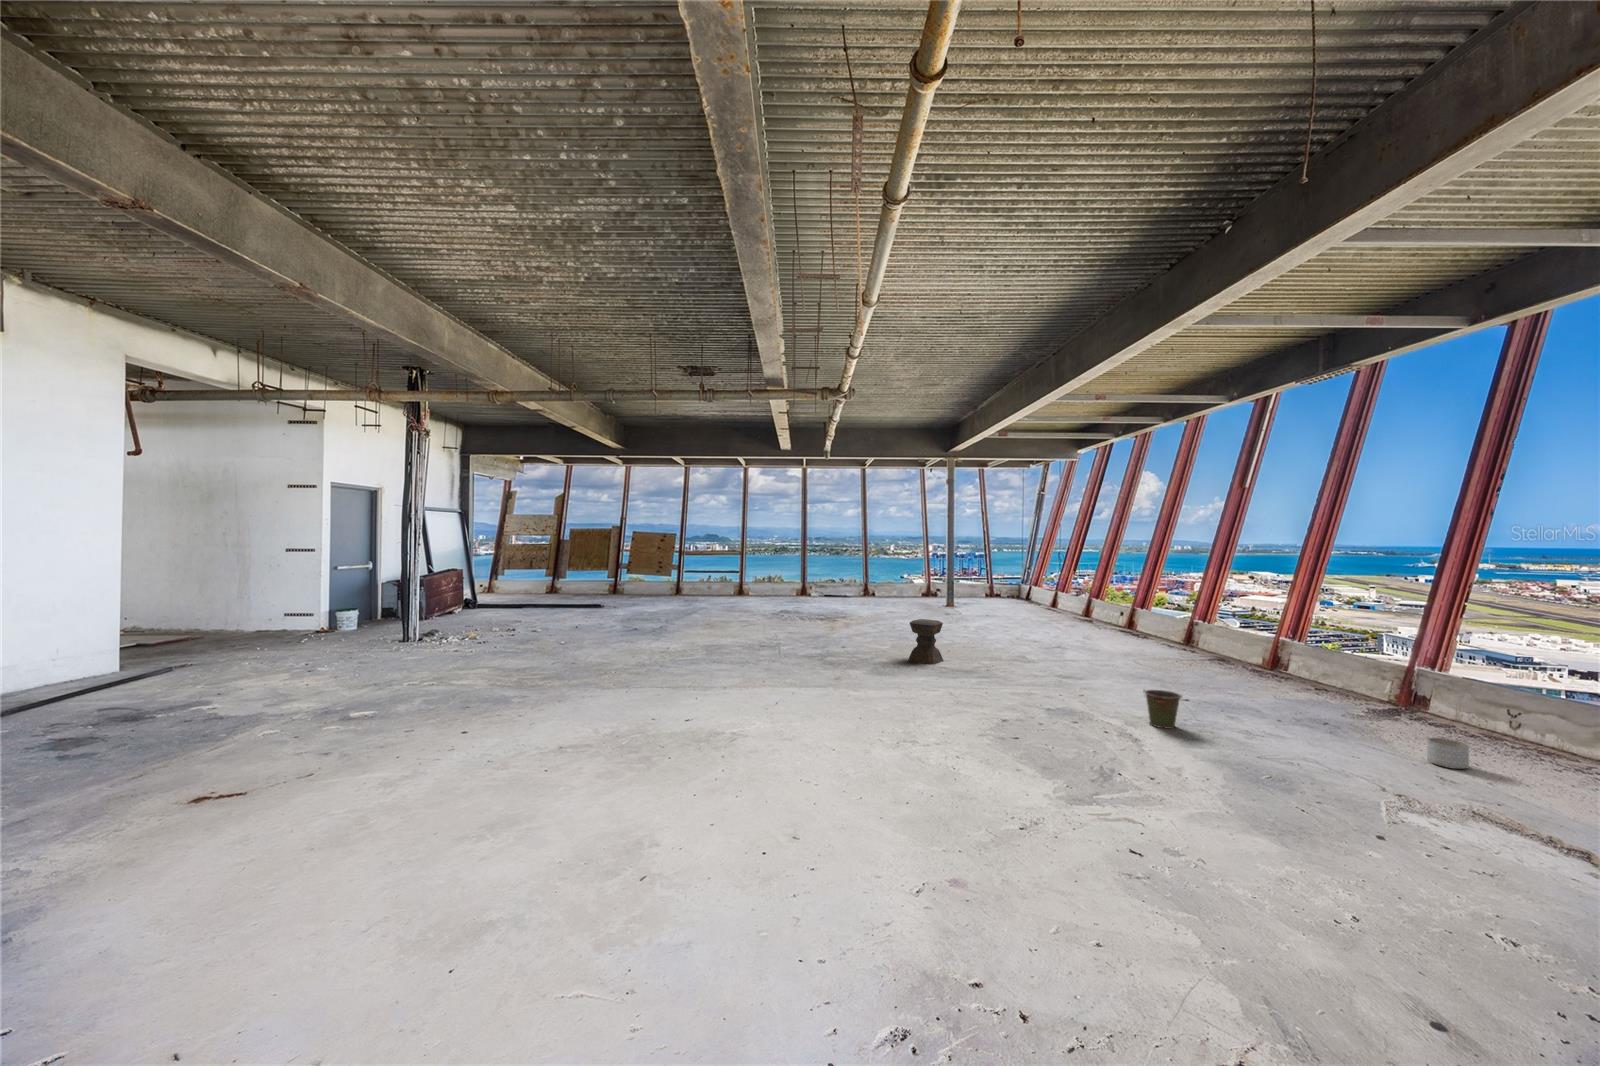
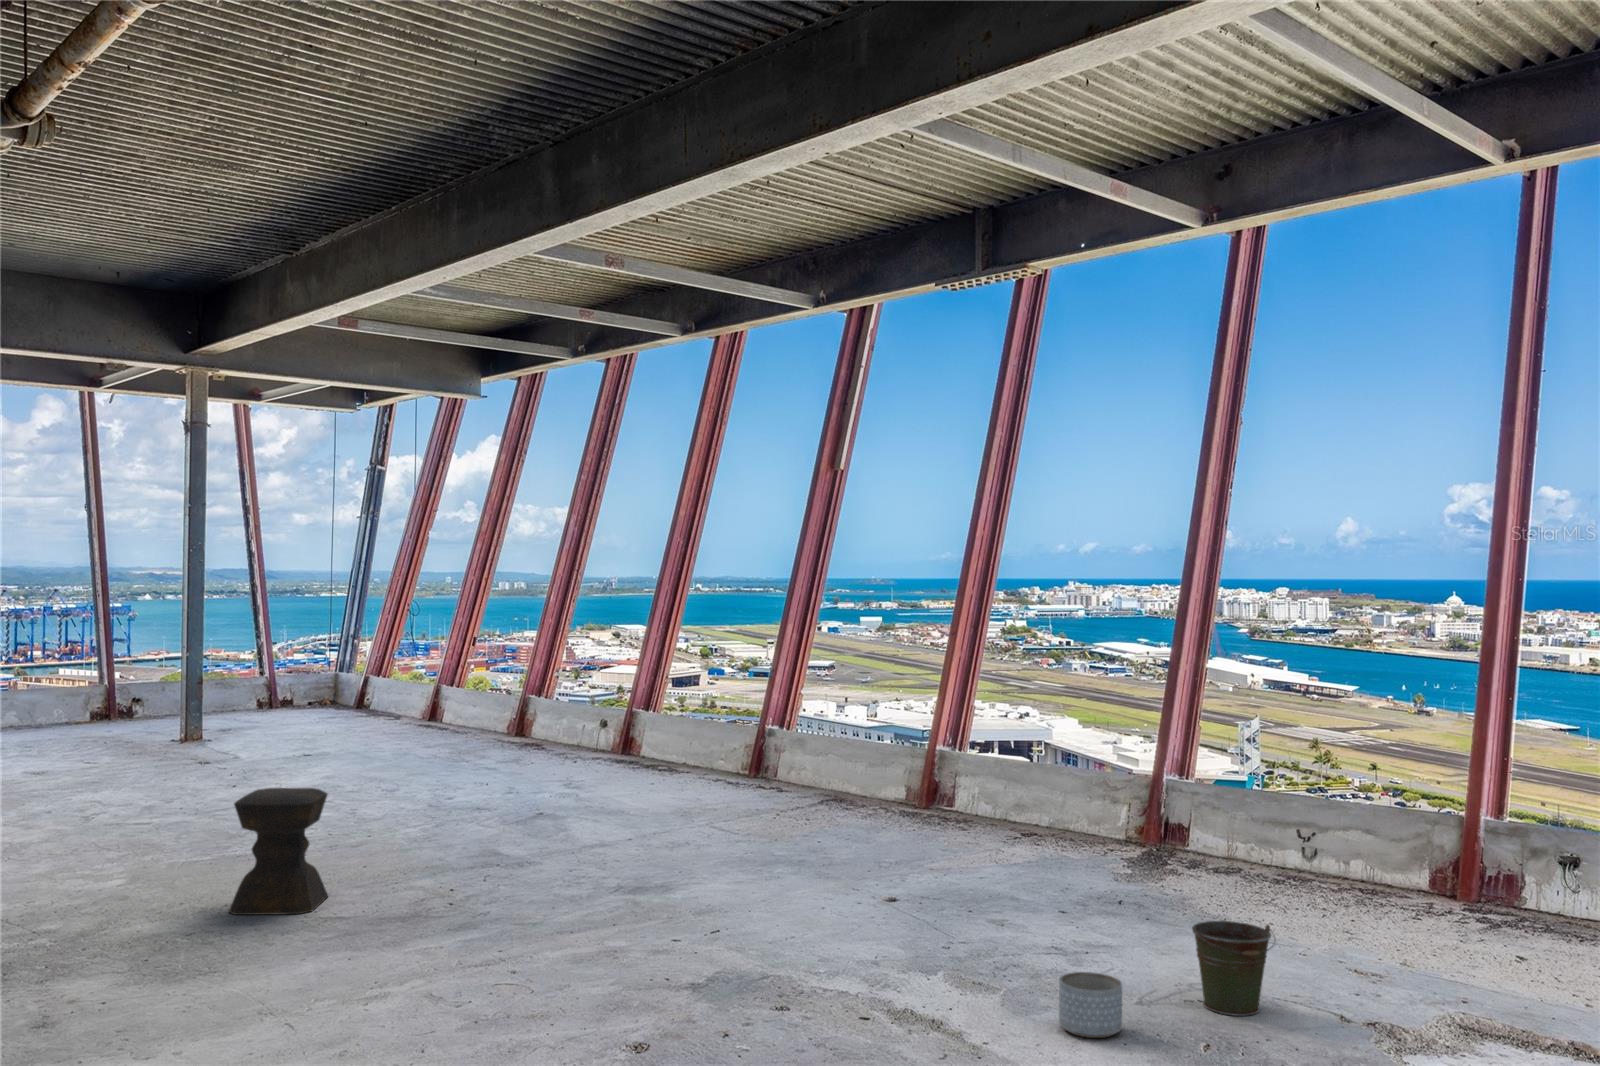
bucket: present [1143,690,1182,729] -> present [1192,921,1275,1016]
planter: present [1427,738,1469,769] -> present [1059,972,1122,1038]

